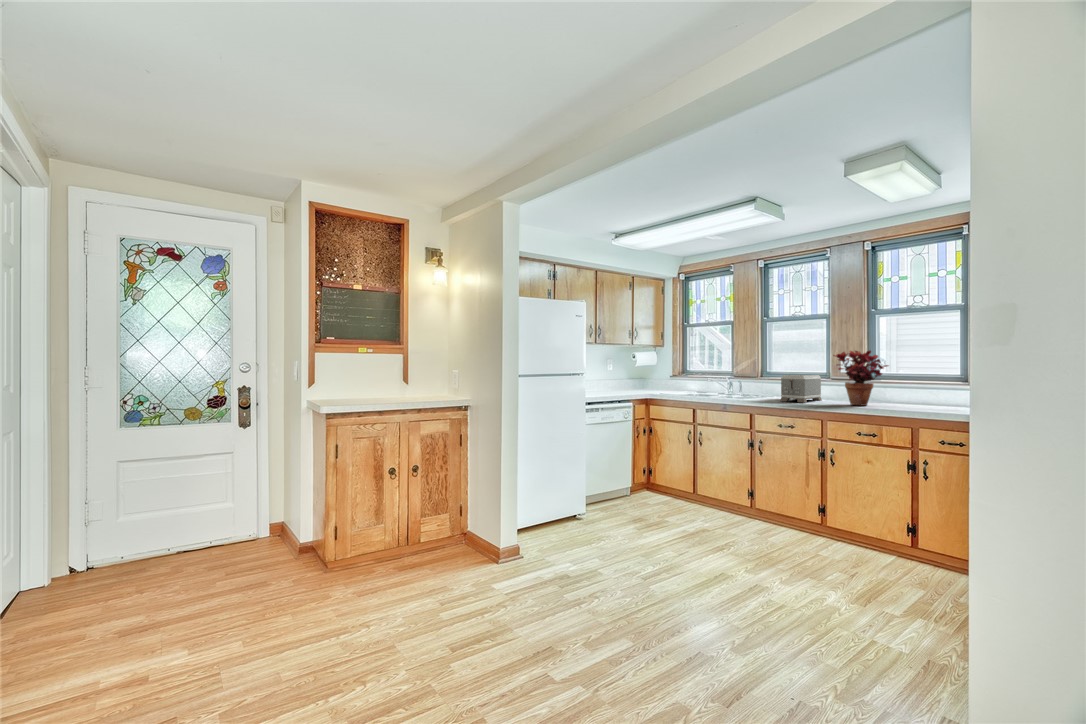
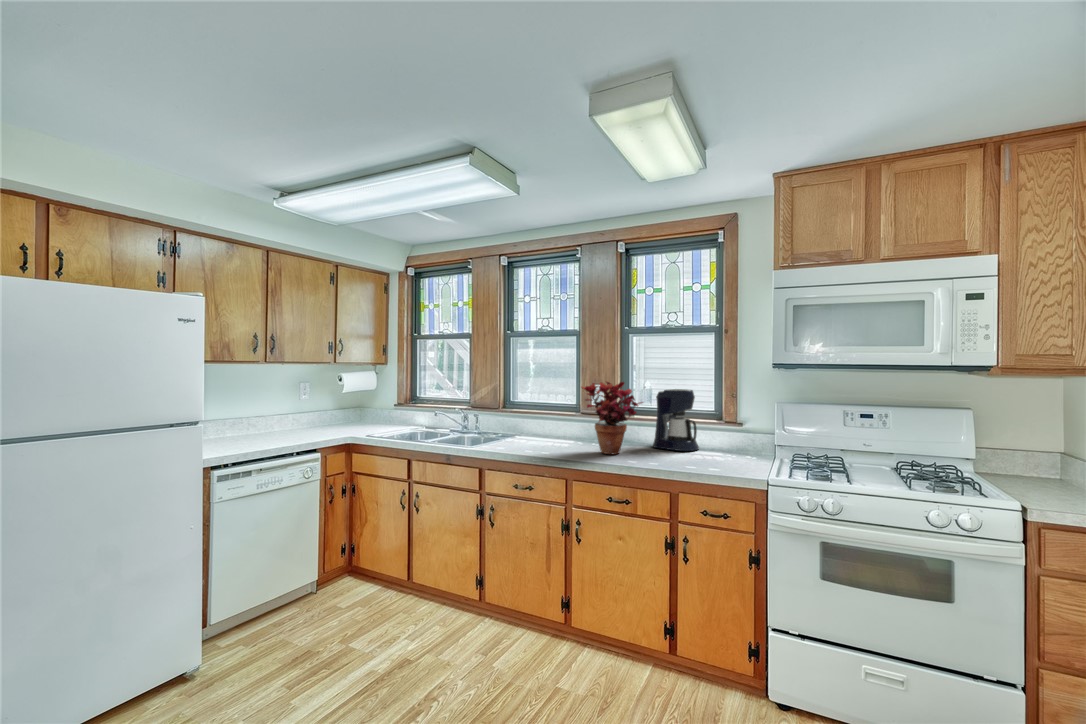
coffee maker: none [898,357,943,406] -> present [653,389,699,451]
toaster: present [780,375,822,403] -> none [518,409,571,450]

